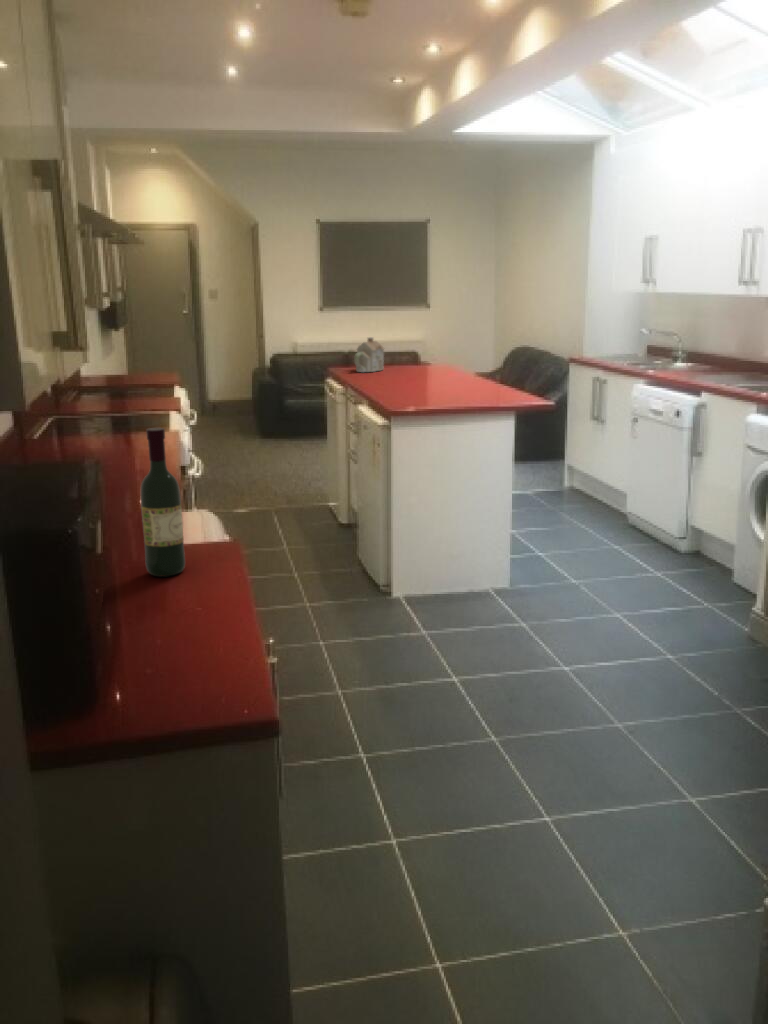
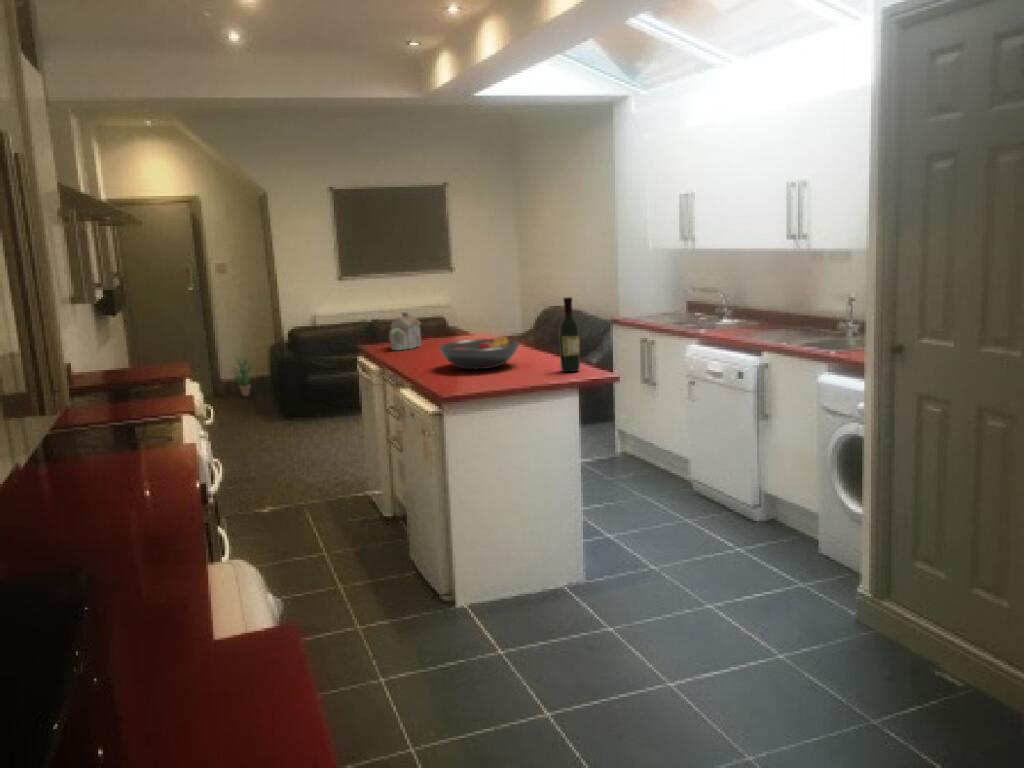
fruit bowl: none [394,361,468,391] -> present [439,336,519,369]
potted plant: none [218,376,239,416] -> present [235,358,252,396]
wine bottle: present [141,428,185,577] -> present [559,297,580,372]

